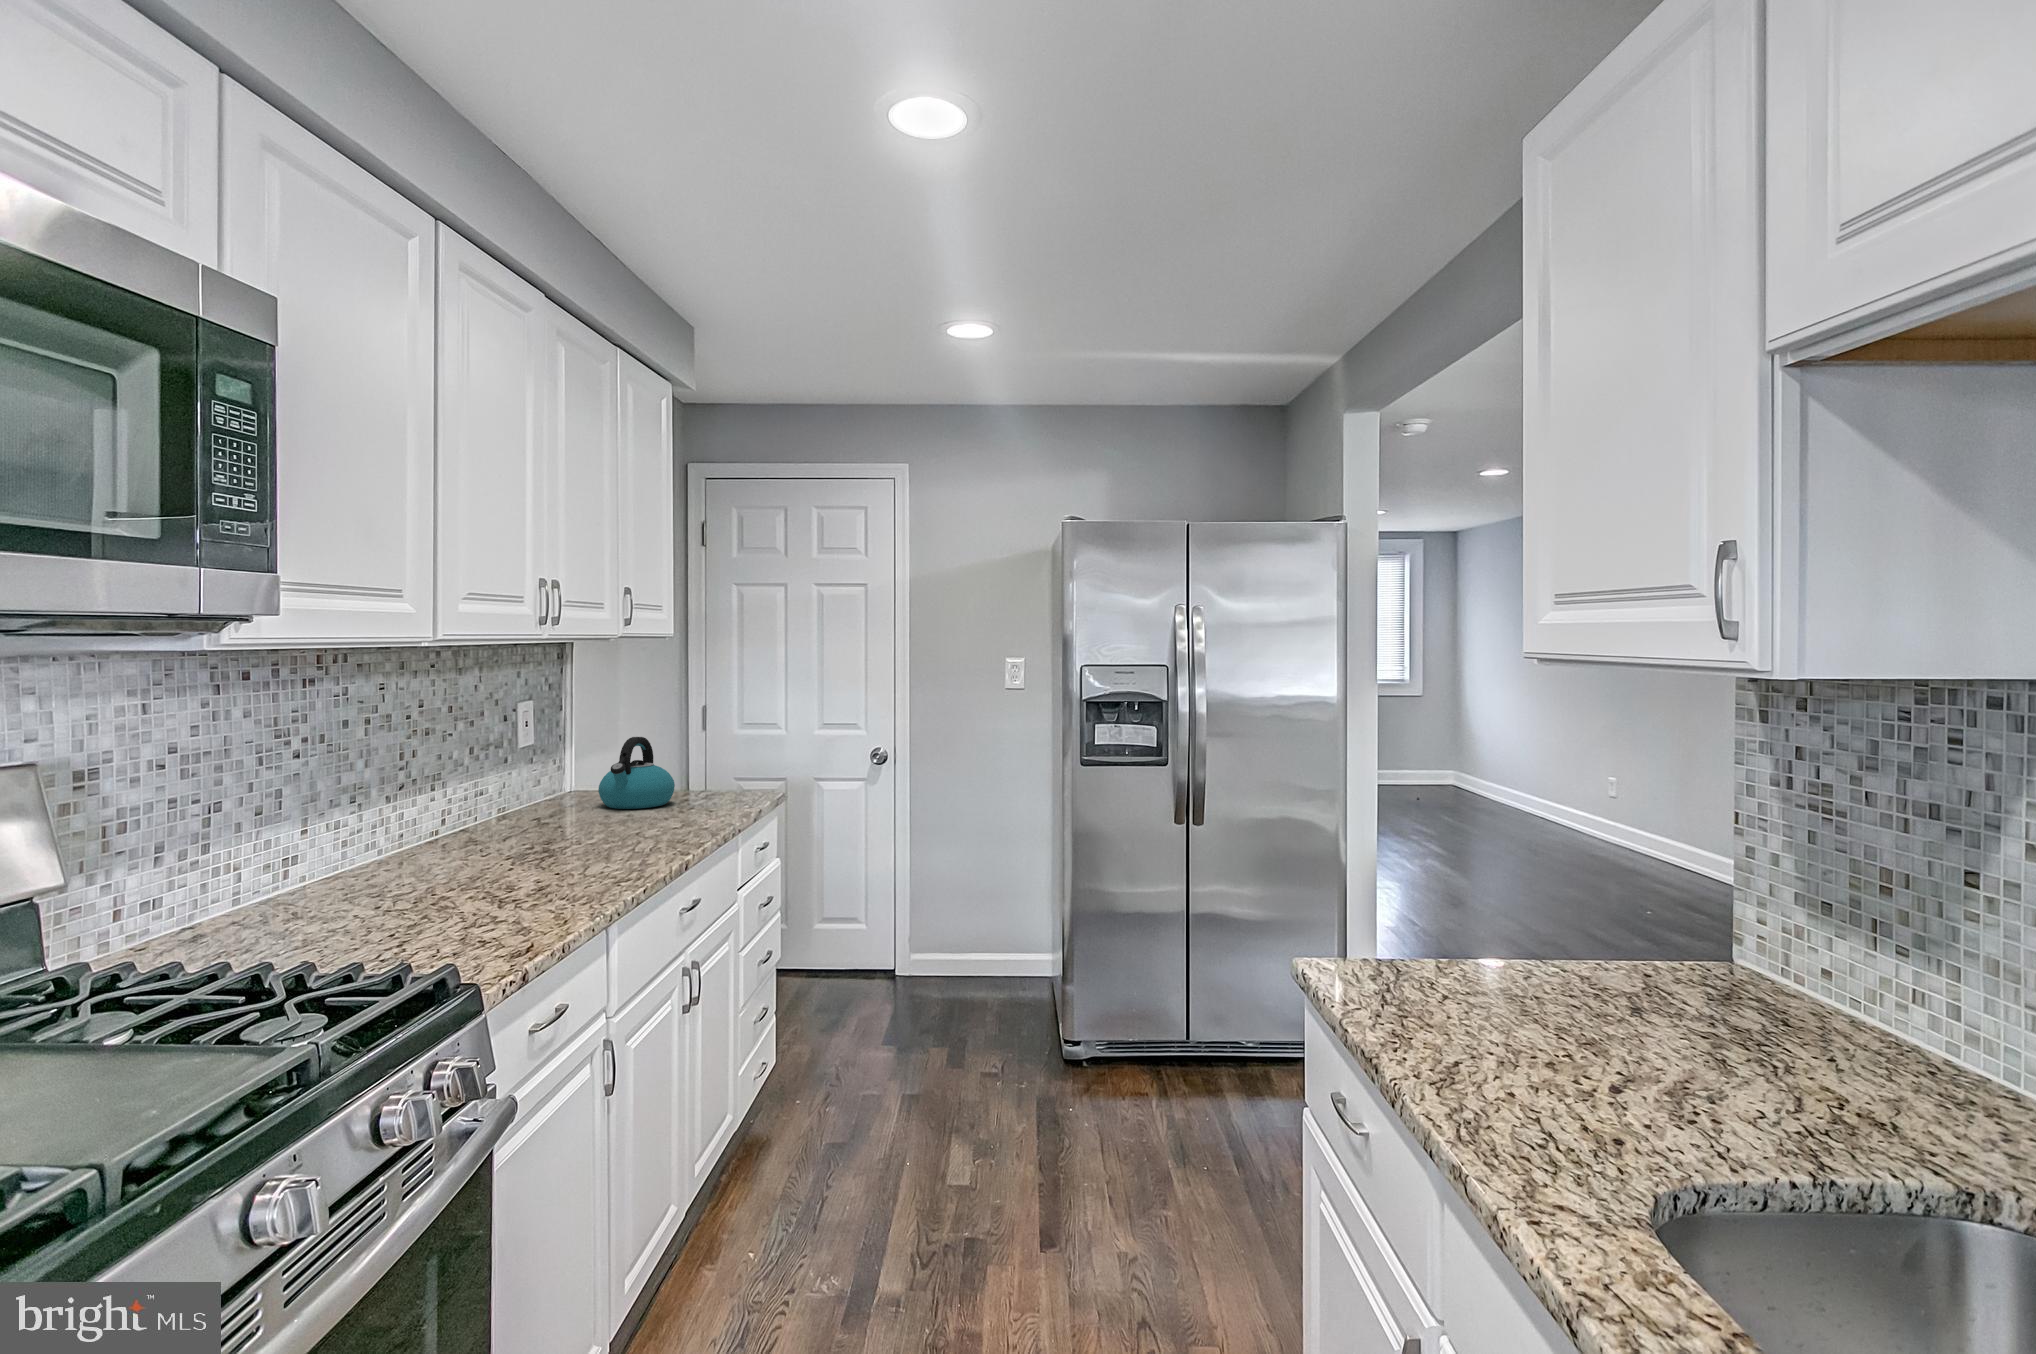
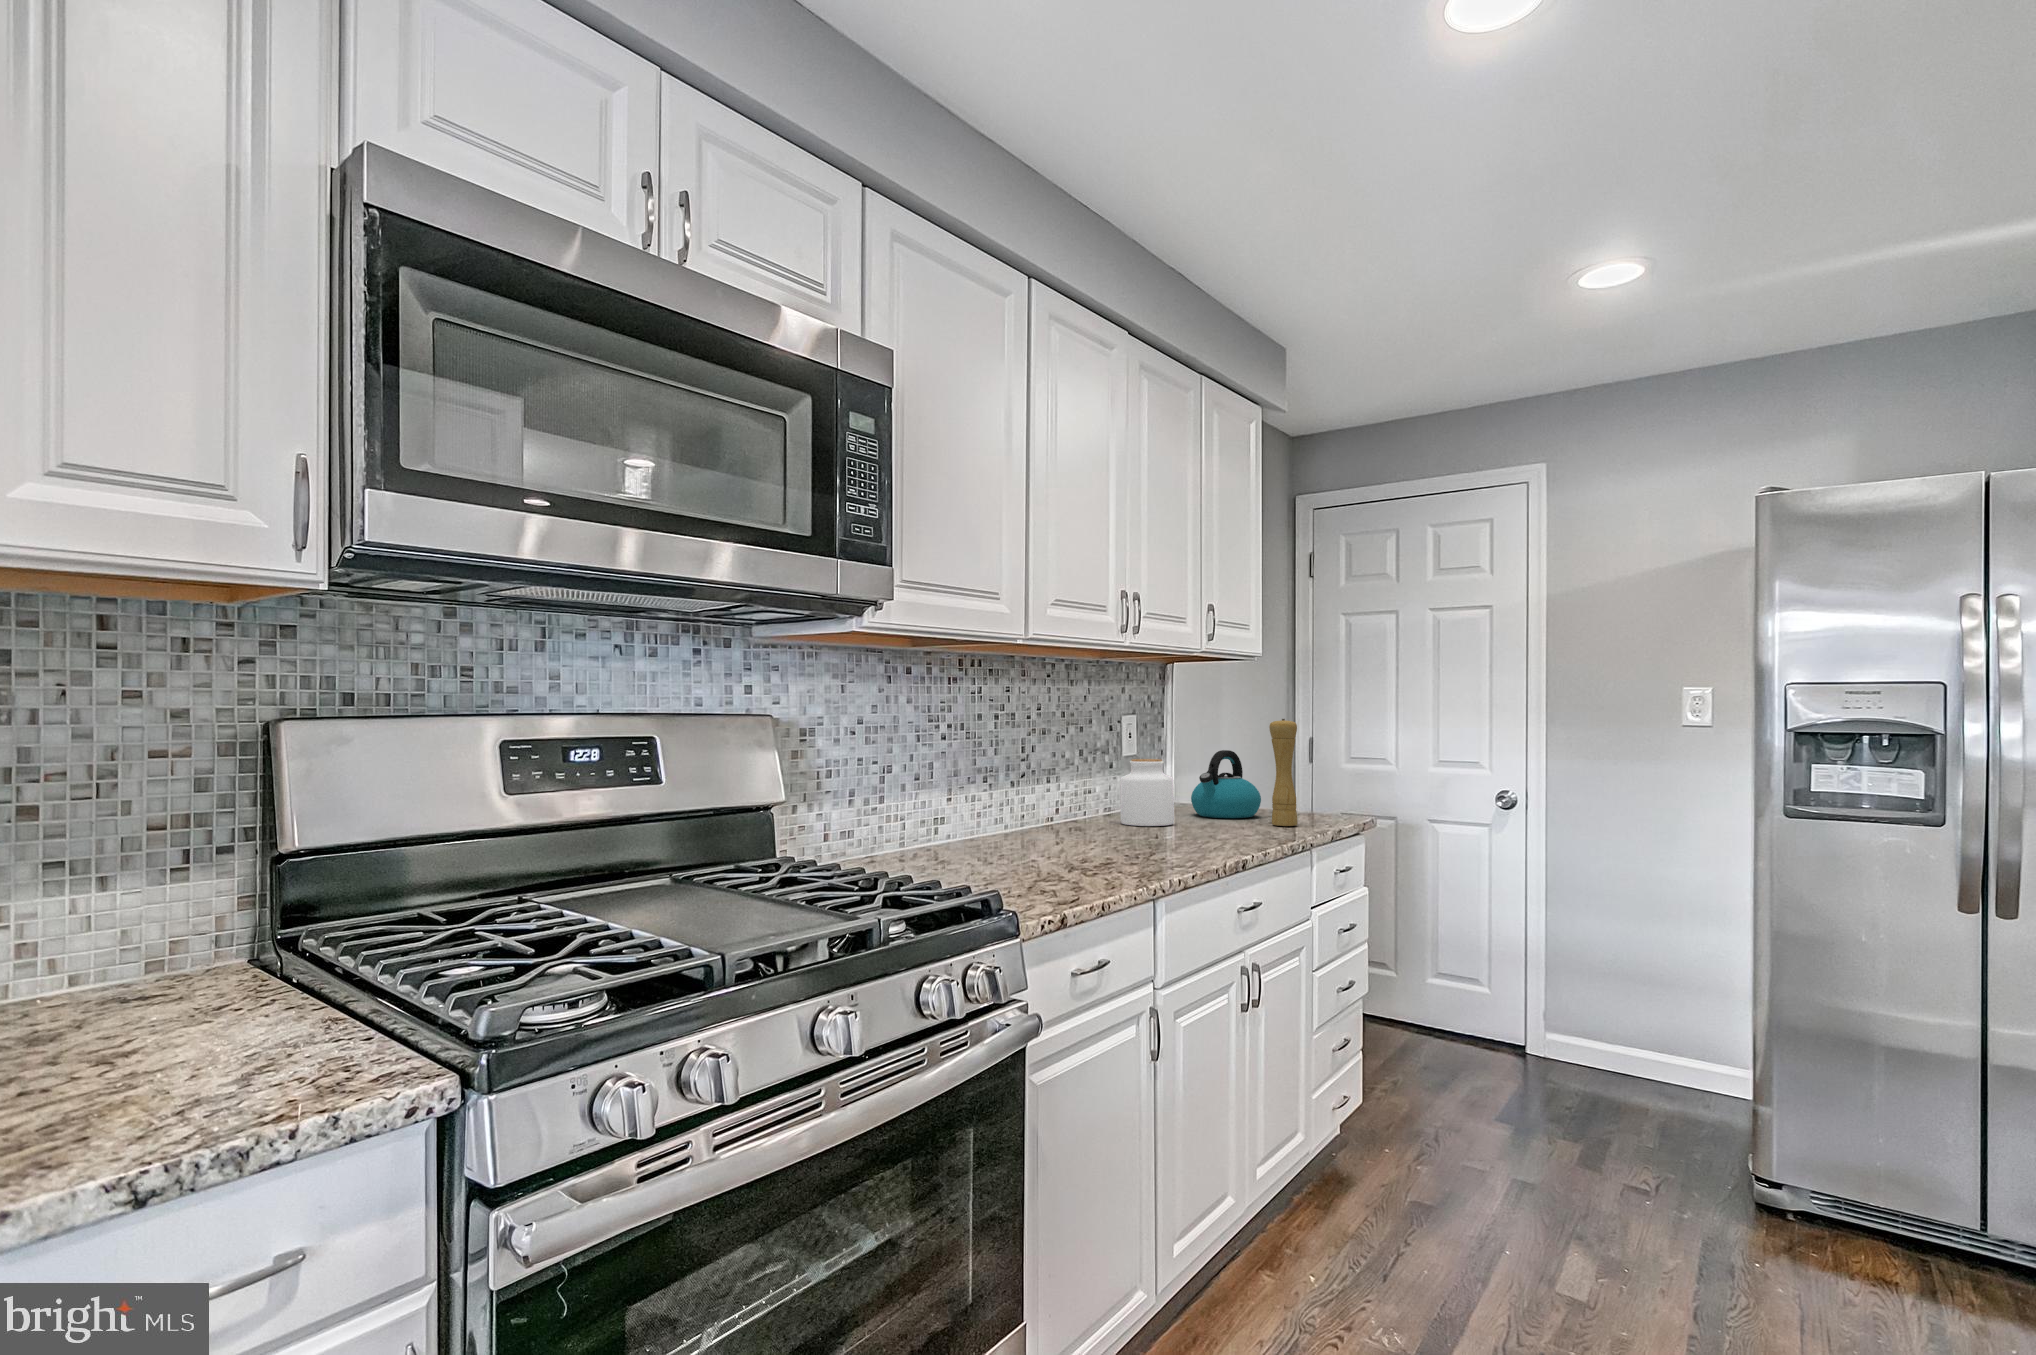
pepper mill: none [689,706,718,814] -> present [1269,719,1298,826]
jar: none [524,754,588,831] -> present [1120,759,1174,826]

